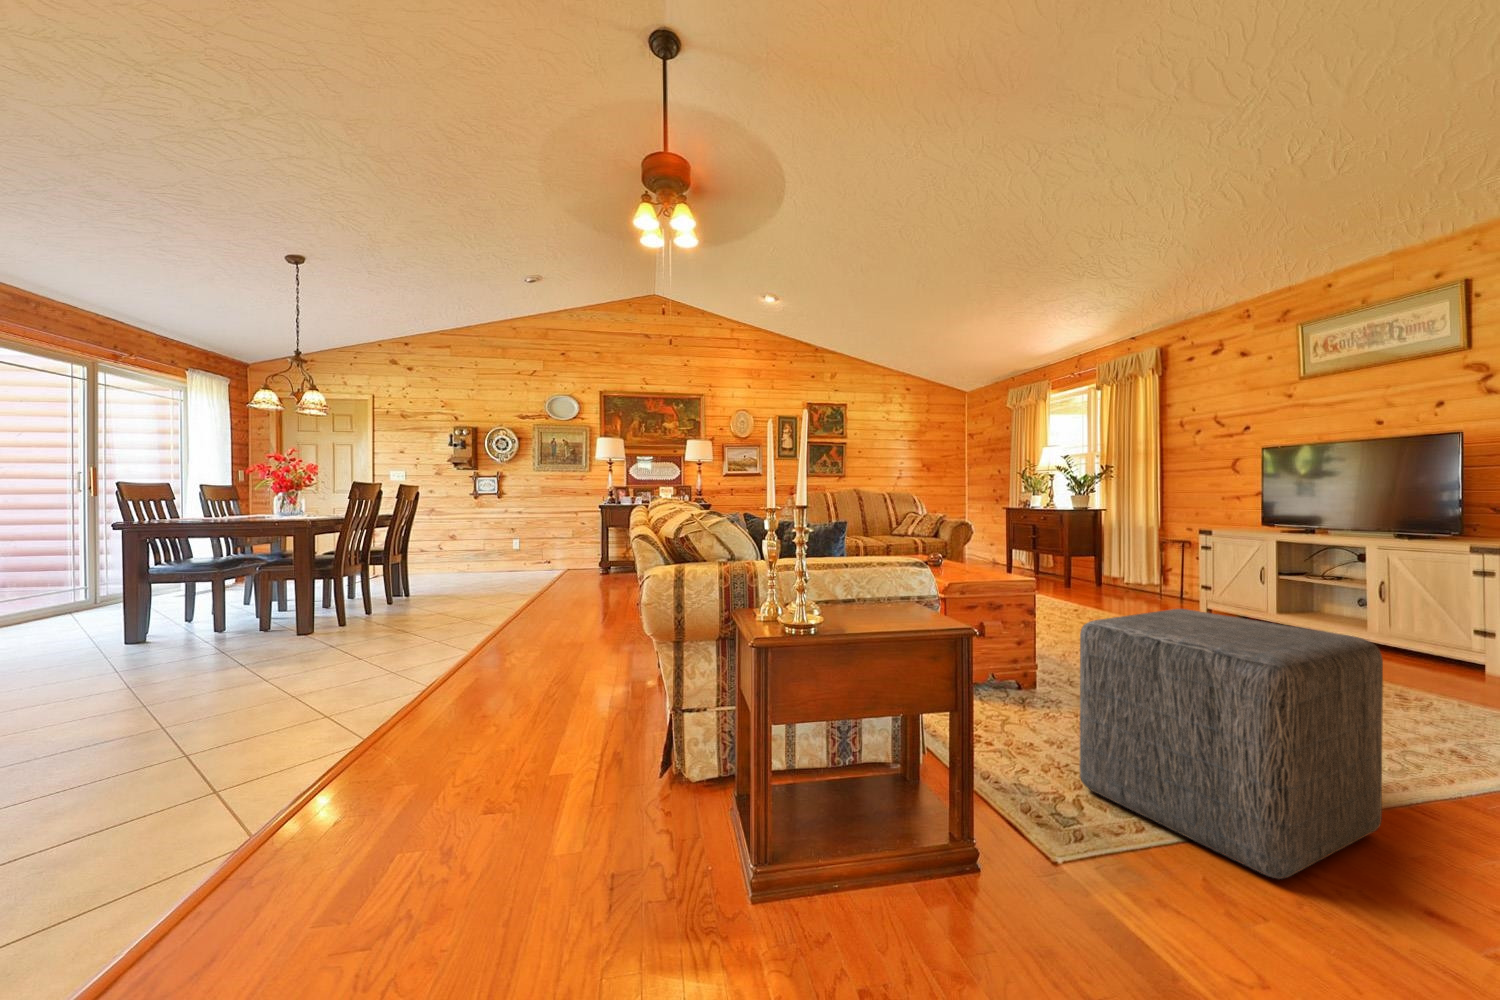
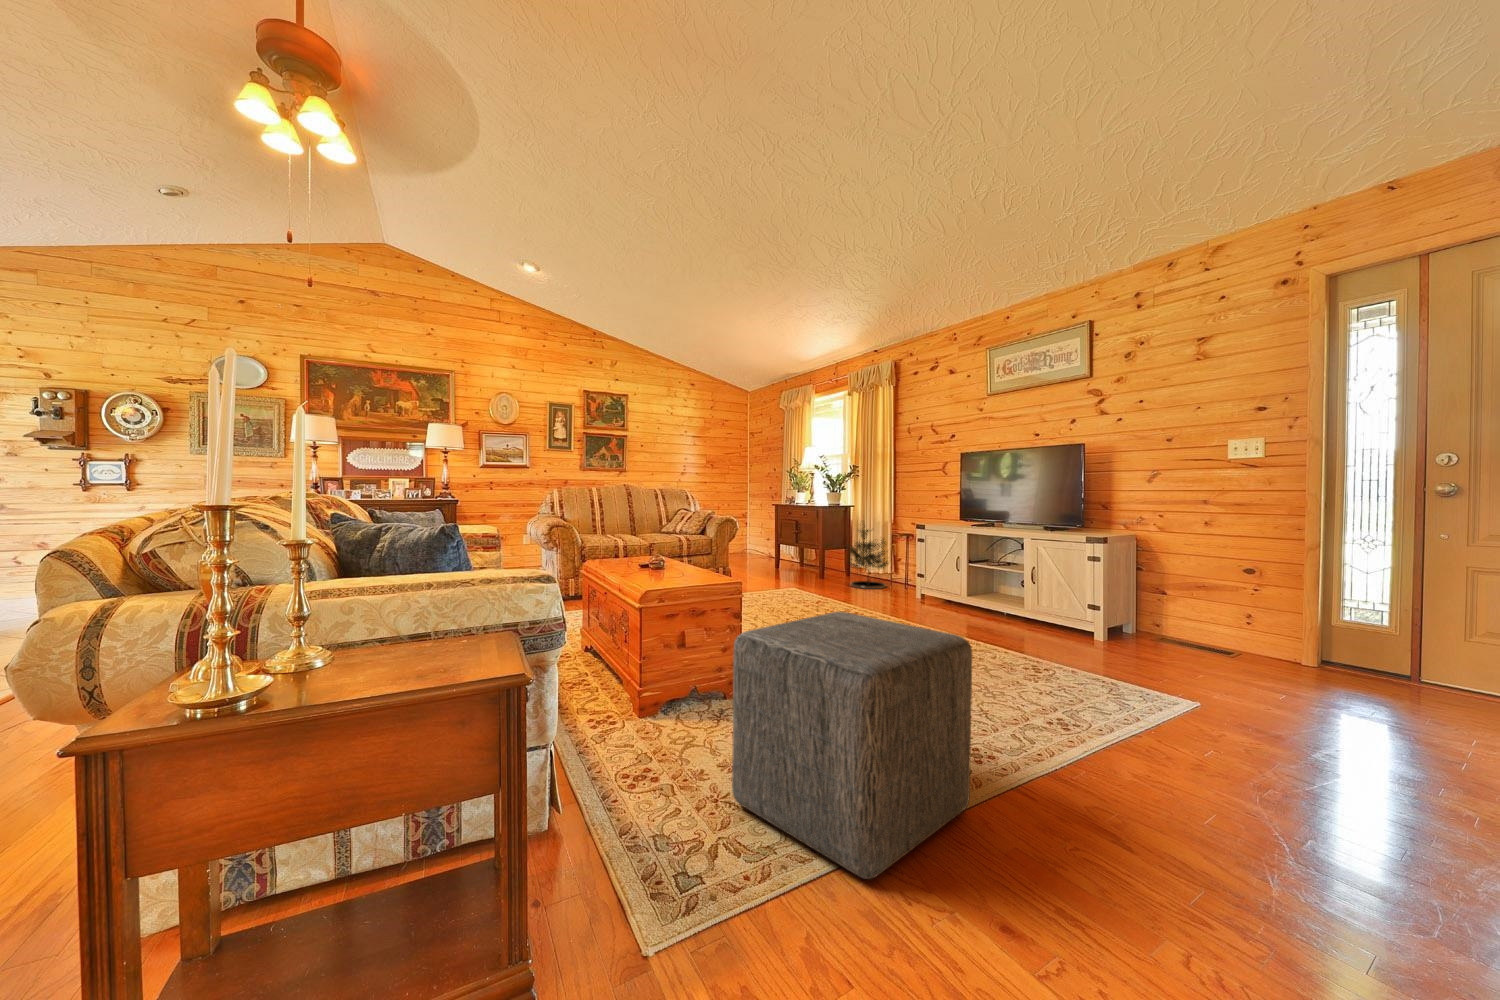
potted tree: none [1103,524,1159,599] -> present [849,525,888,589]

